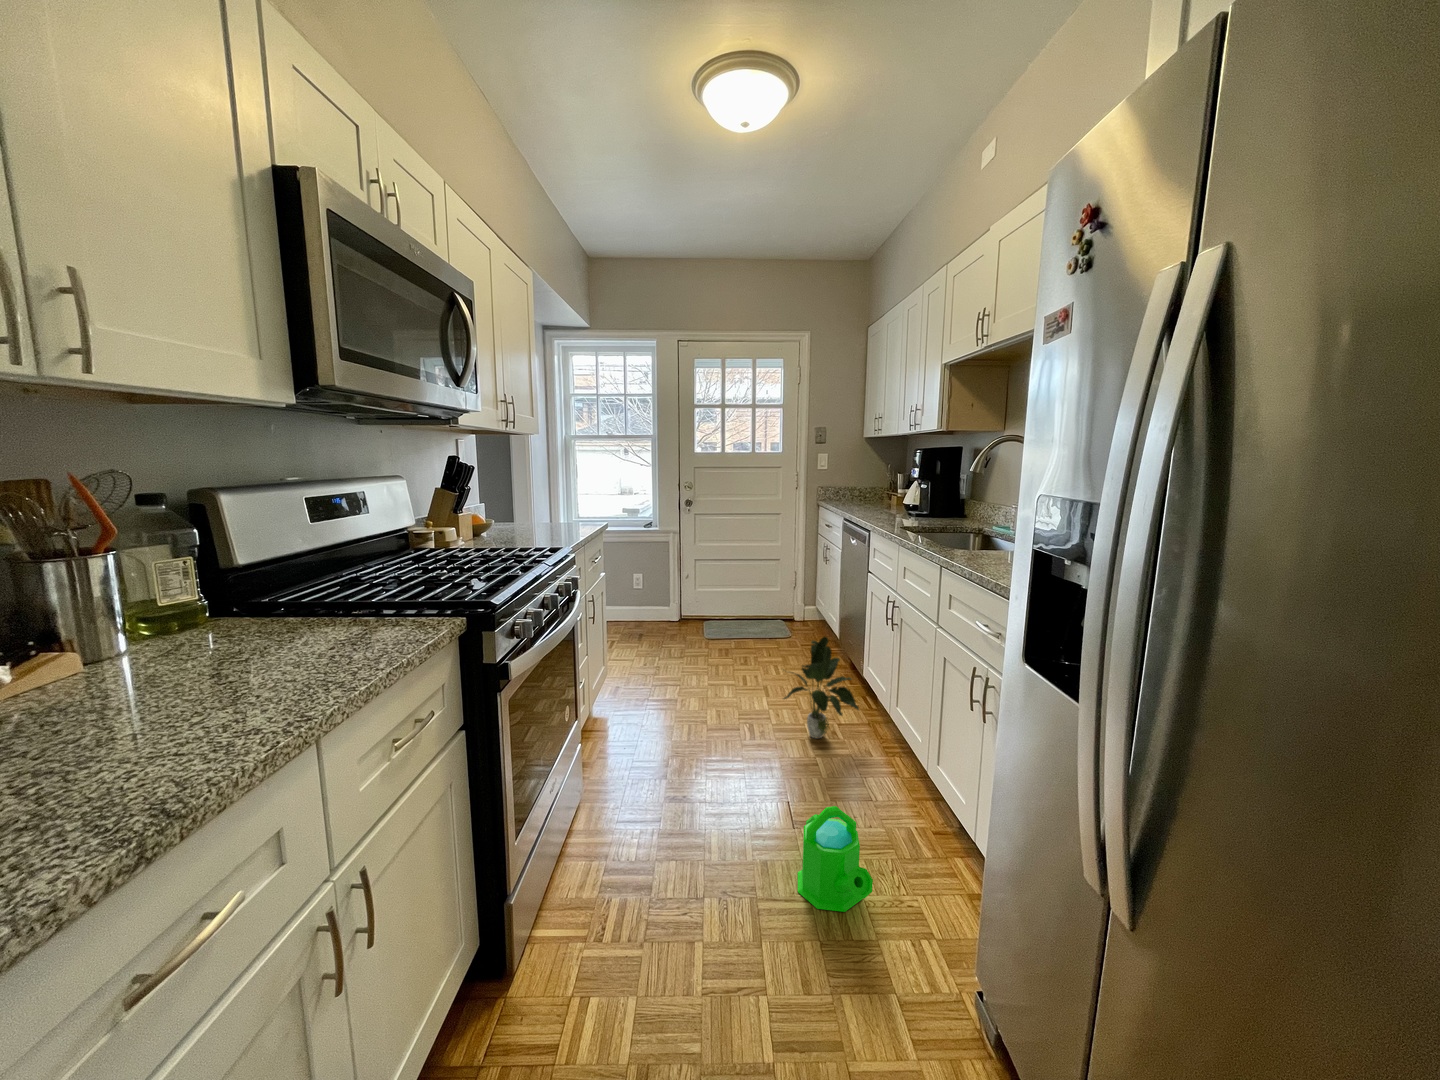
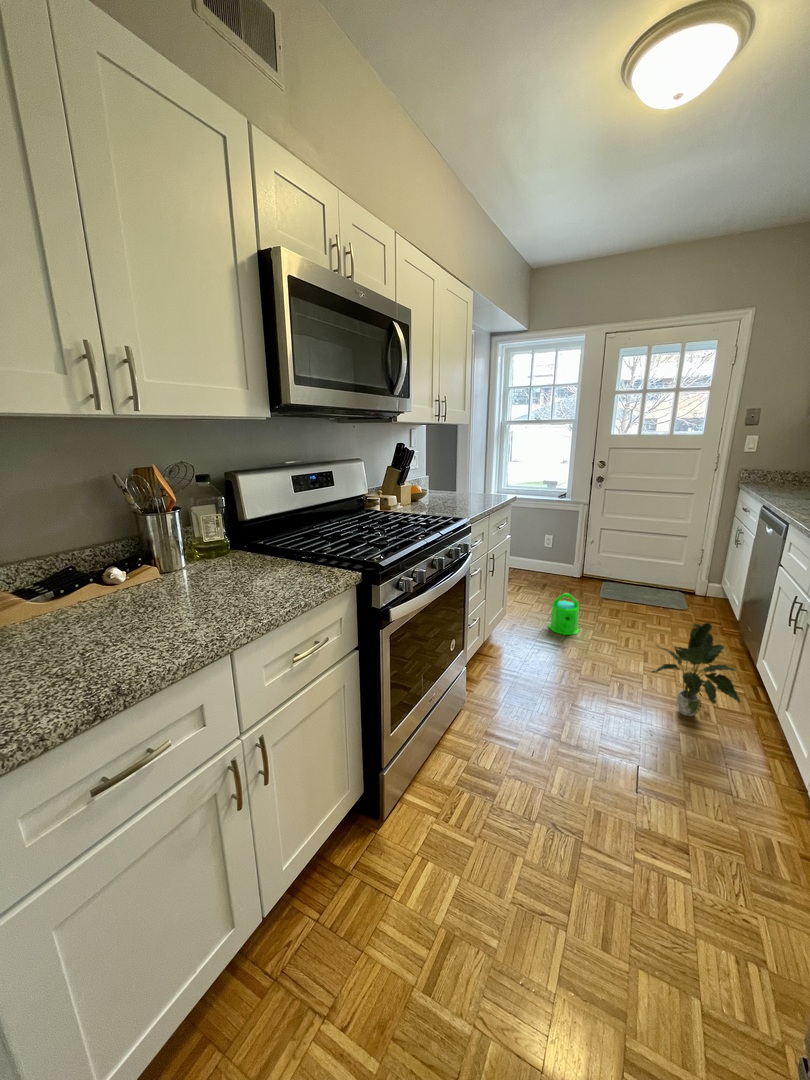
watering can: present [797,806,873,912] -> present [549,593,579,635]

